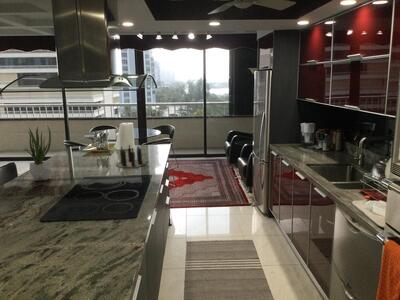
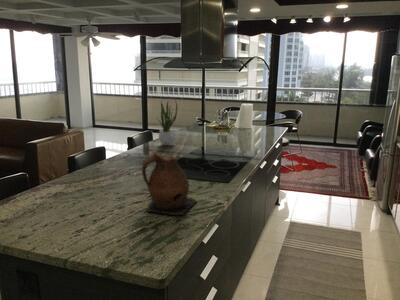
candle: present [116,145,147,168] -> none [227,123,263,144]
ceramic pitcher: none [35,197,108,277] -> present [142,151,196,216]

